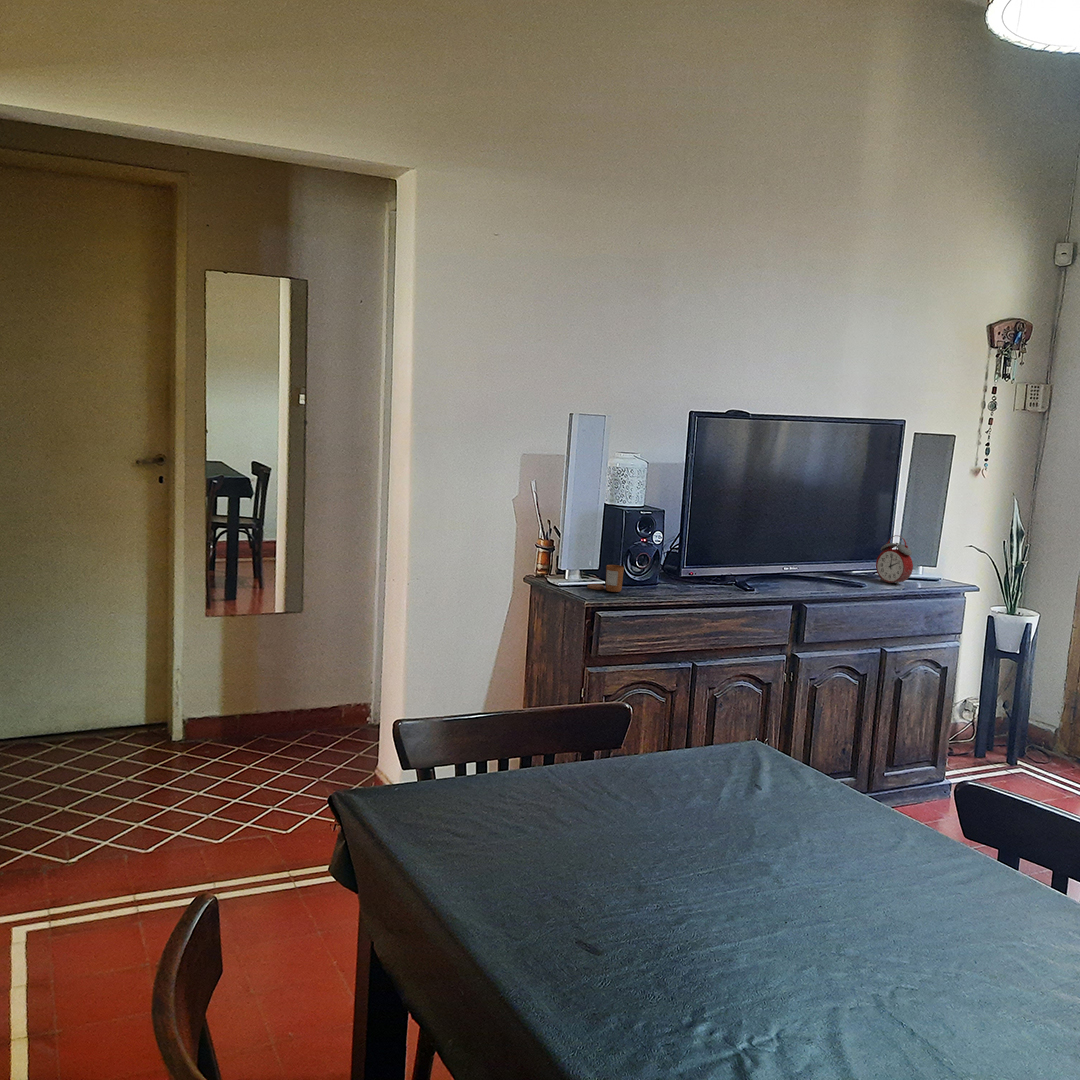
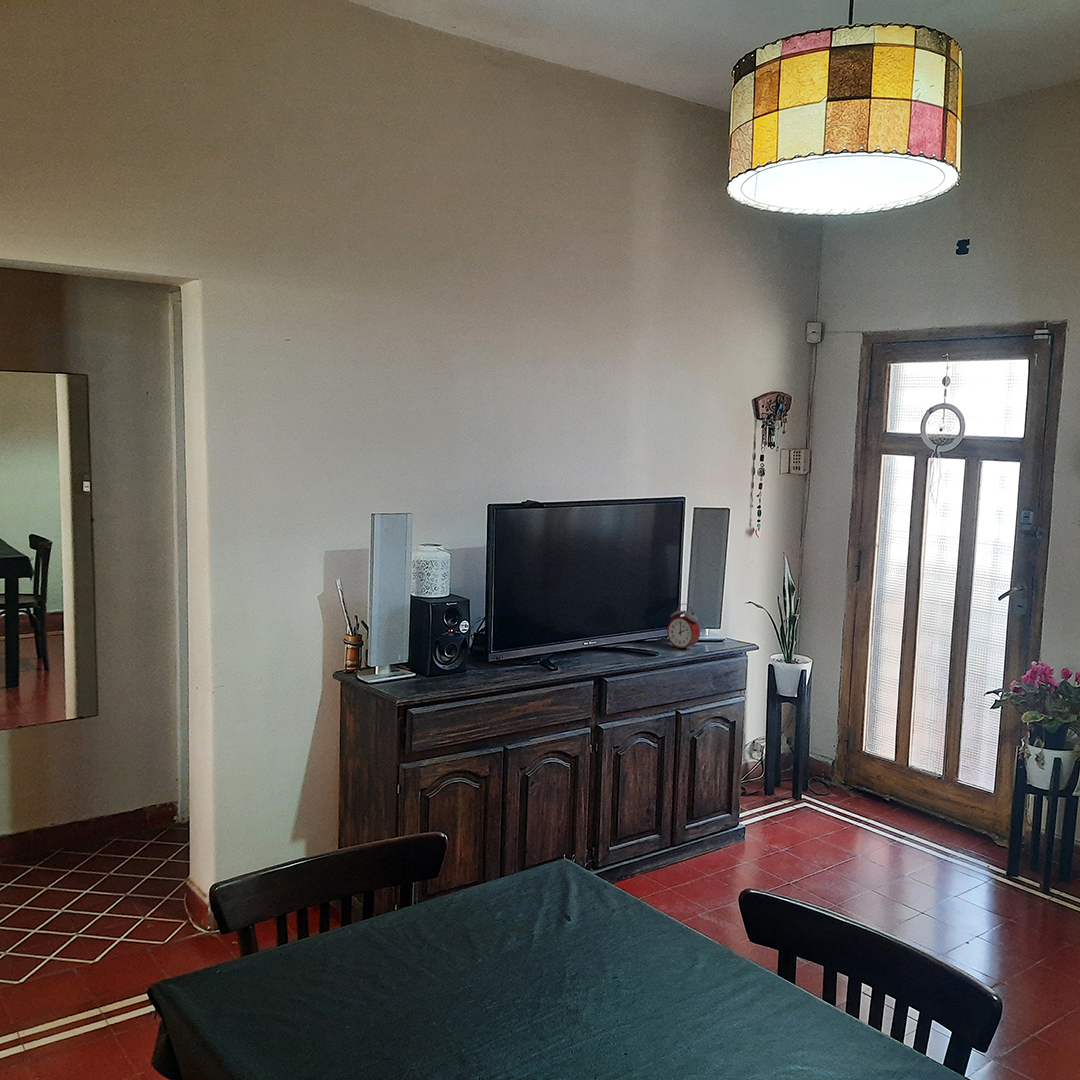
candle: present [587,565,624,592] -> none [398,658,433,685]

